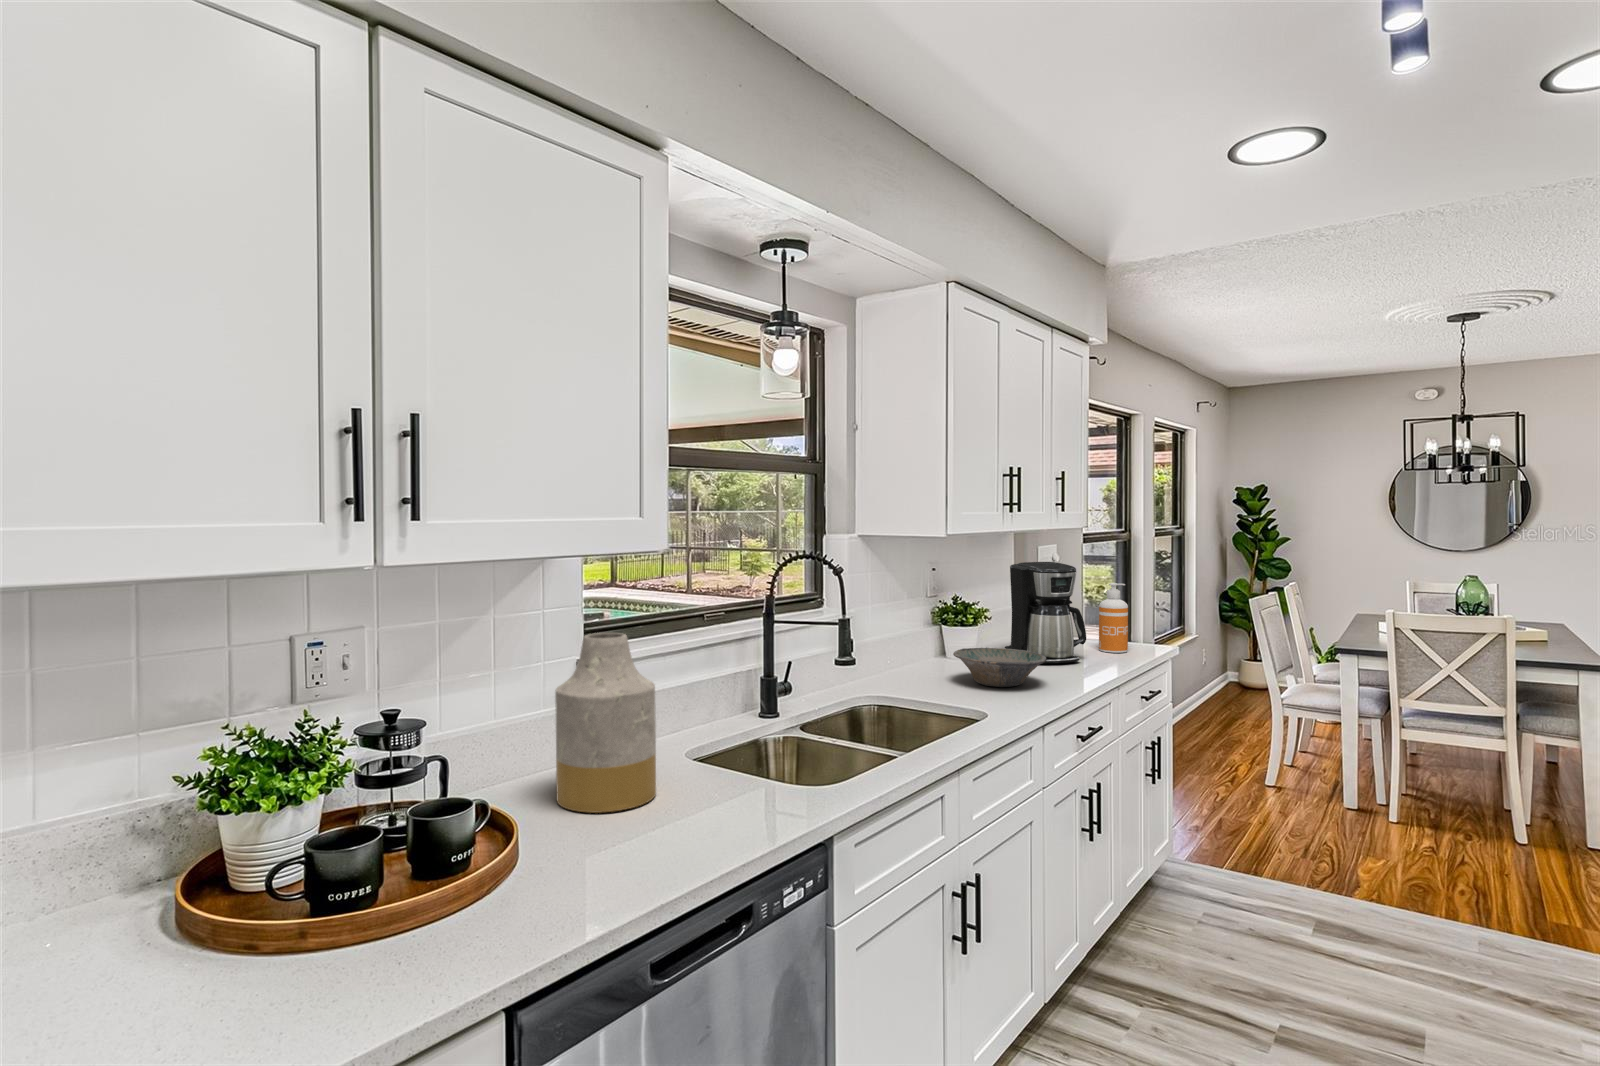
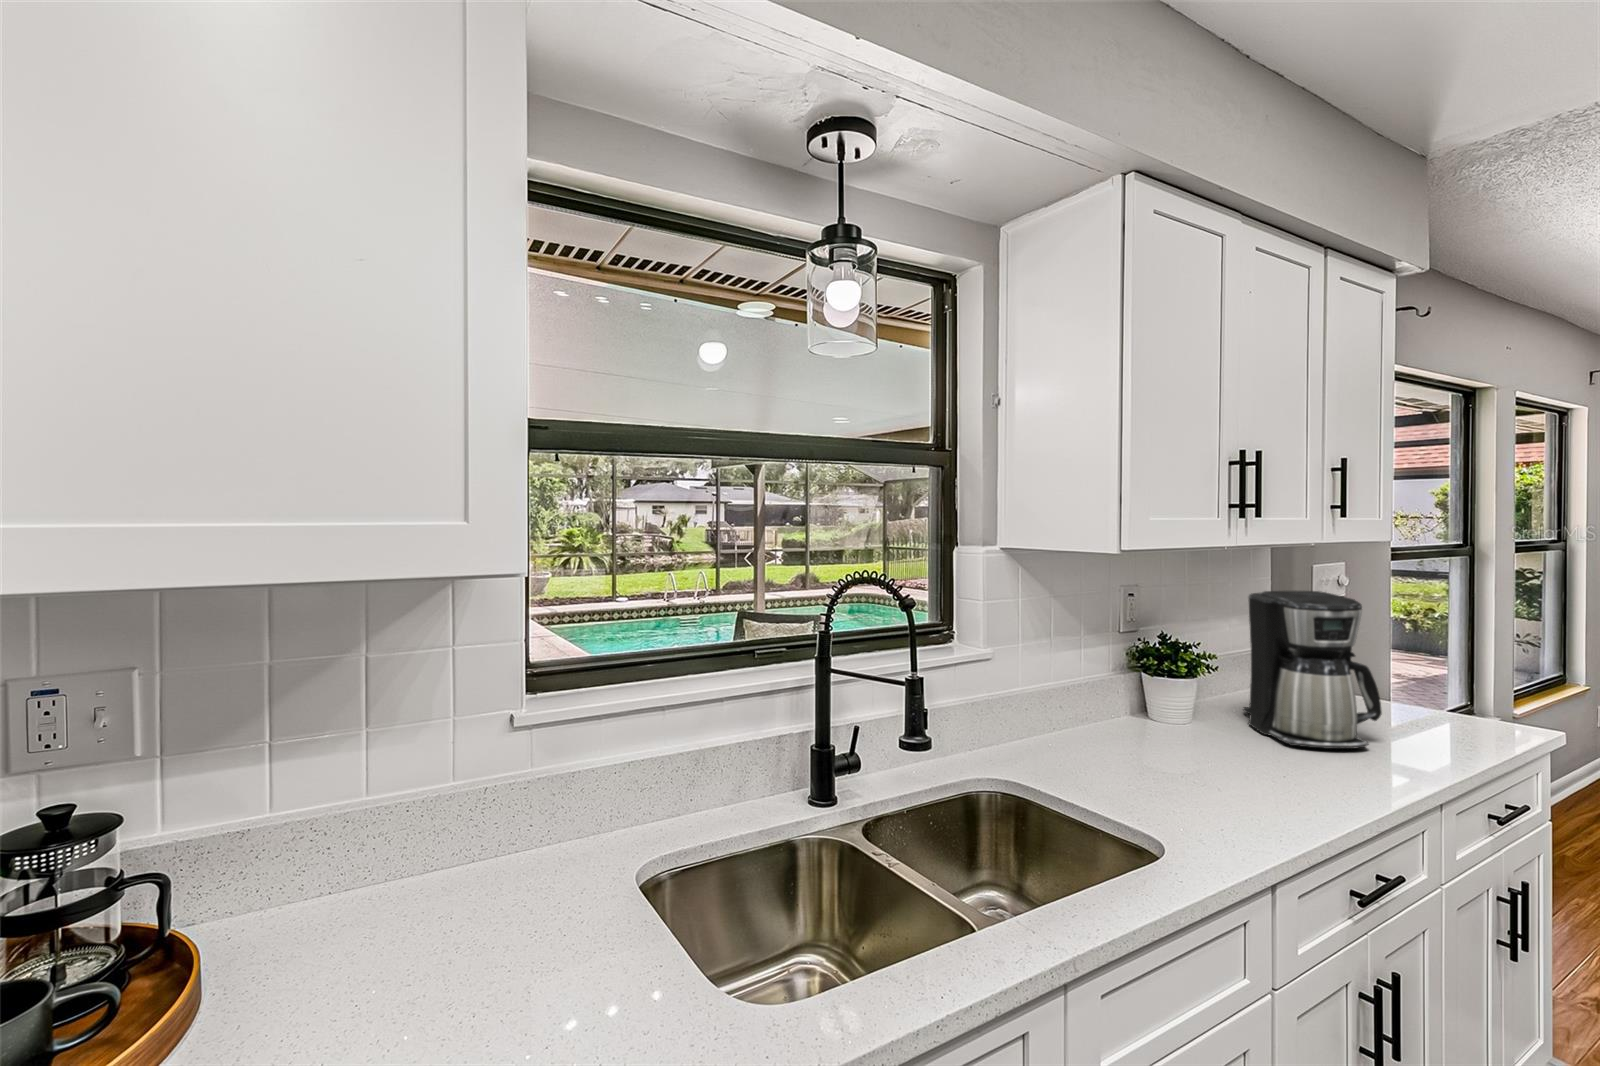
soap dispenser: present [1099,583,1128,653] -> none [1408,627,1464,736]
vase: present [555,633,656,813] -> none [310,699,487,1012]
bowl: present [953,648,1046,687] -> none [1132,718,1293,792]

